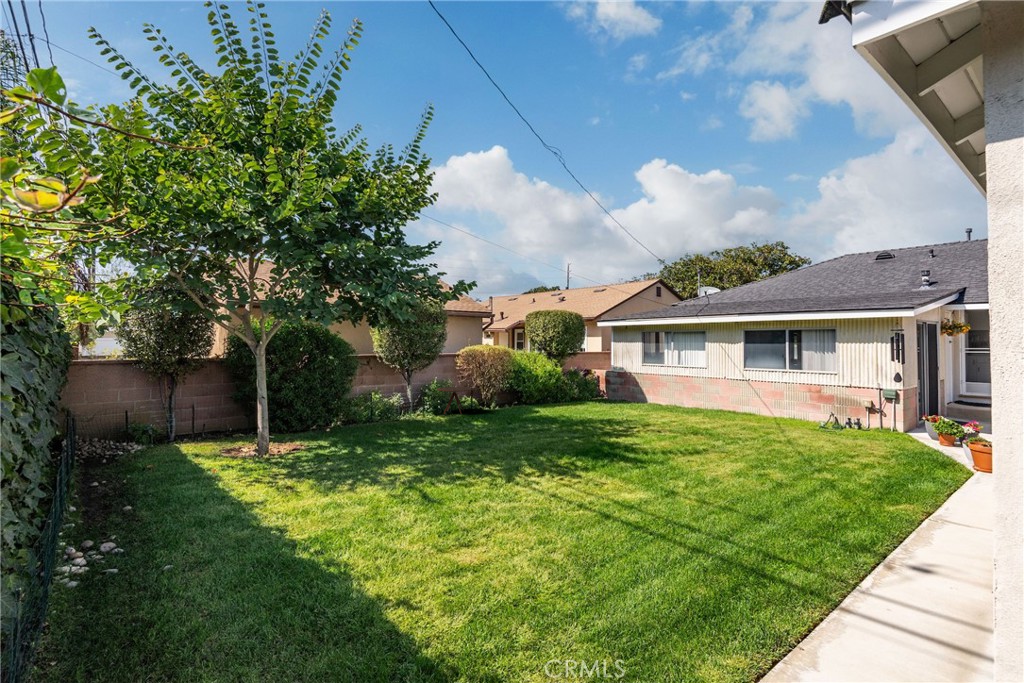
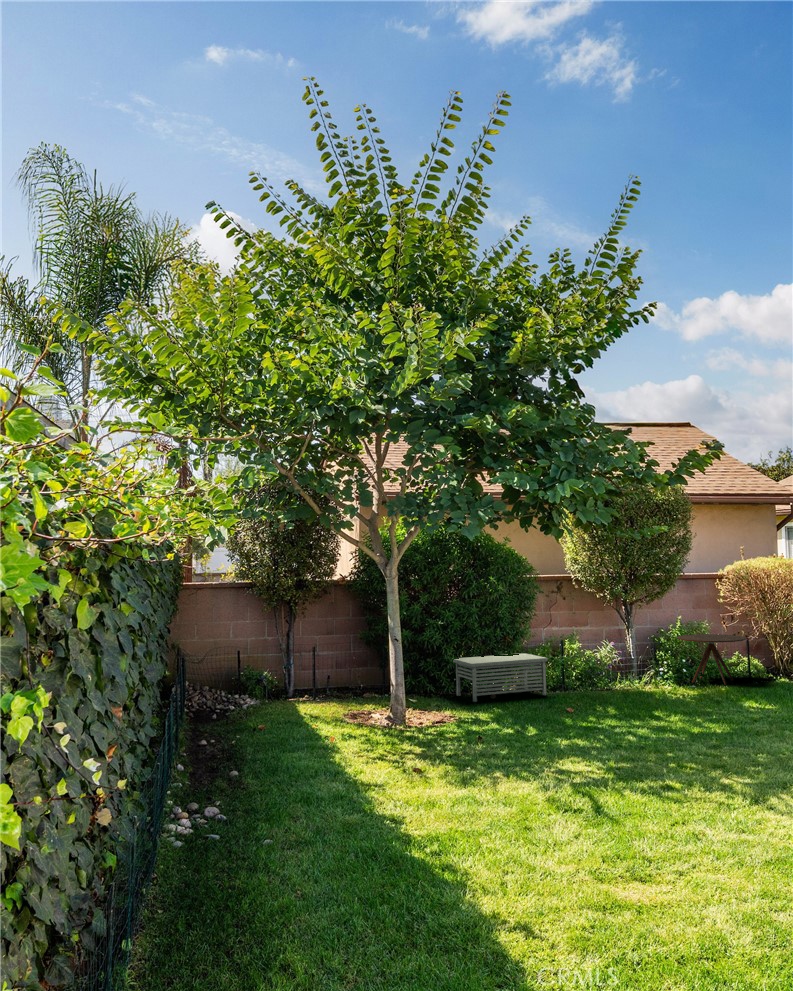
storage bench: none [302,402,365,434] -> present [453,653,547,702]

